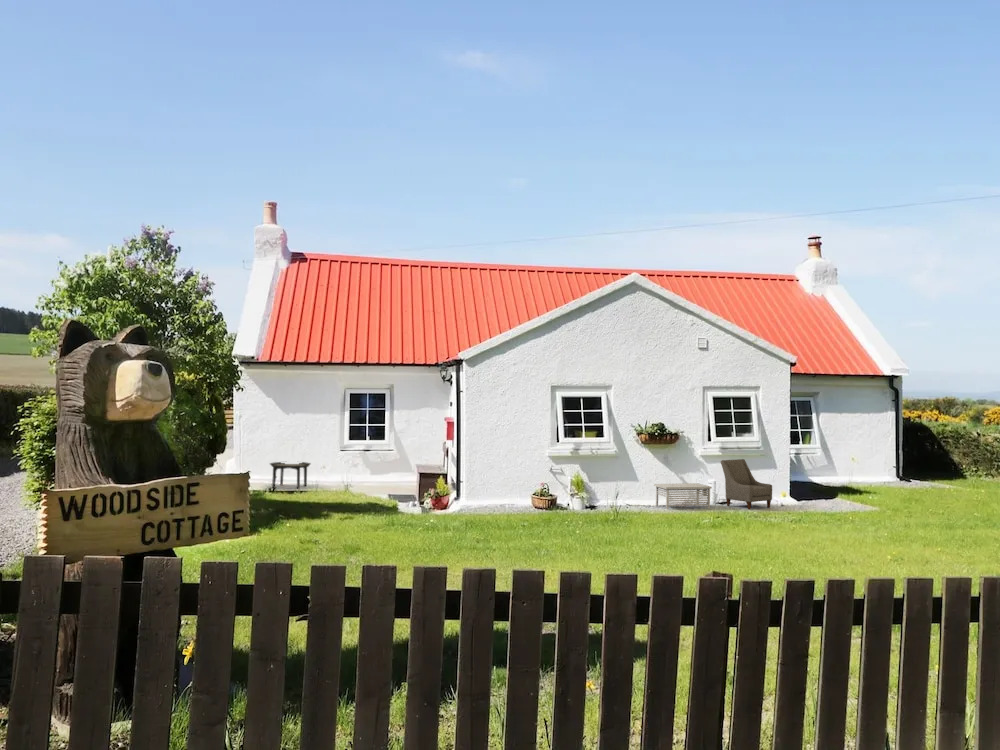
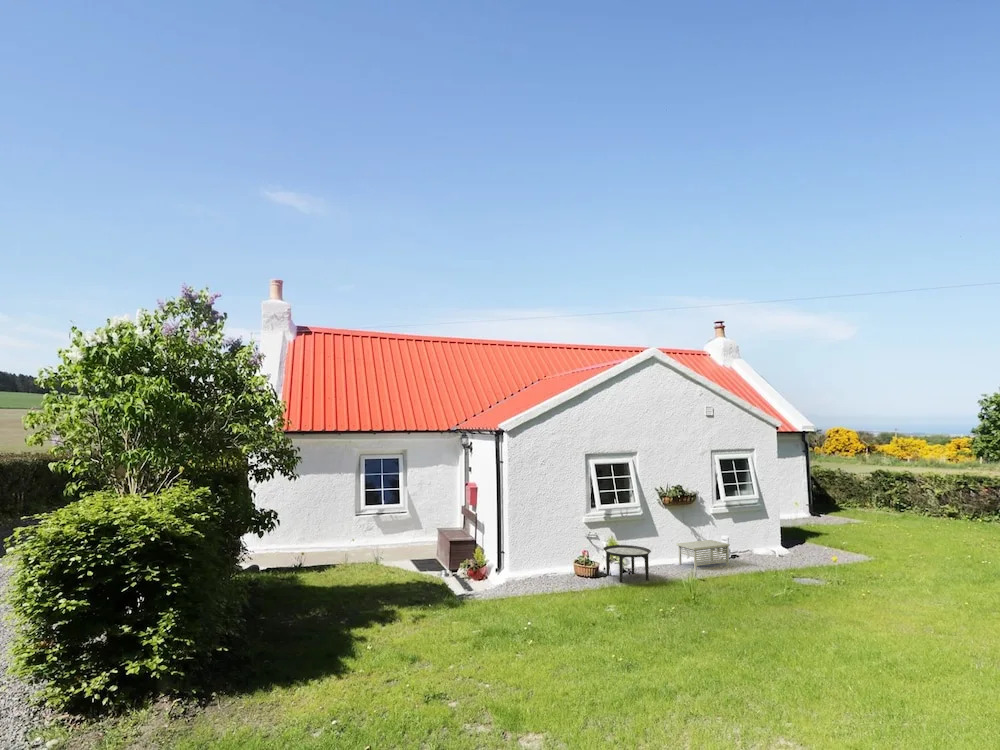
chair: present [721,459,772,510] -> none [728,514,776,564]
round table: present [270,462,310,489] -> present [603,545,651,582]

